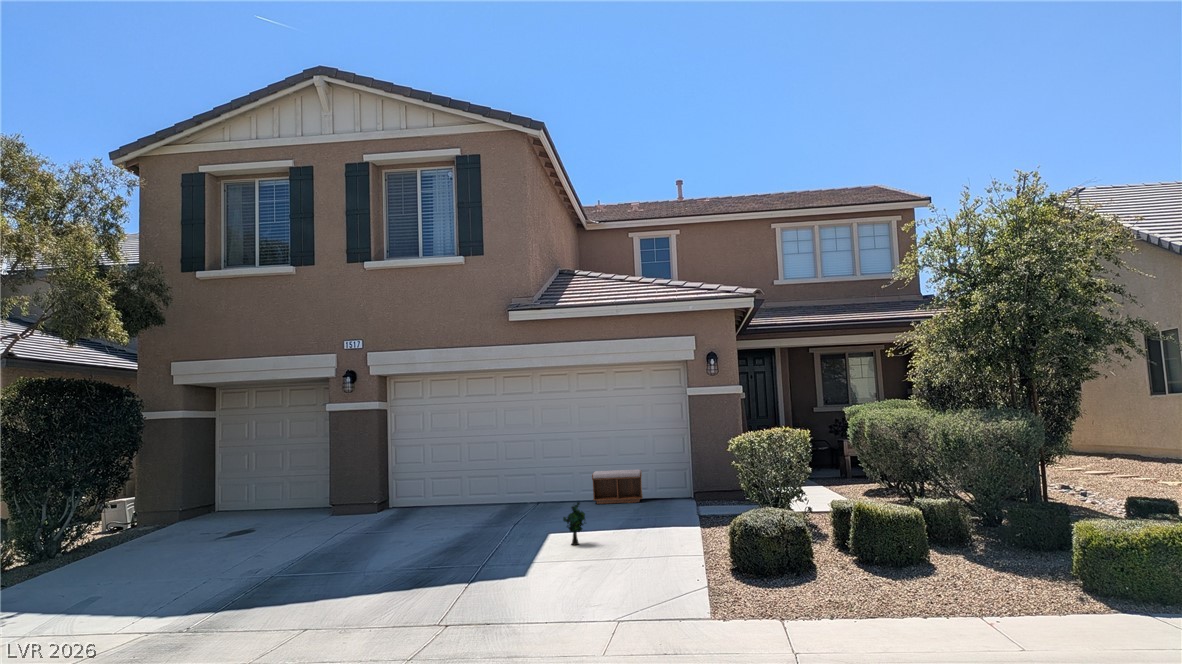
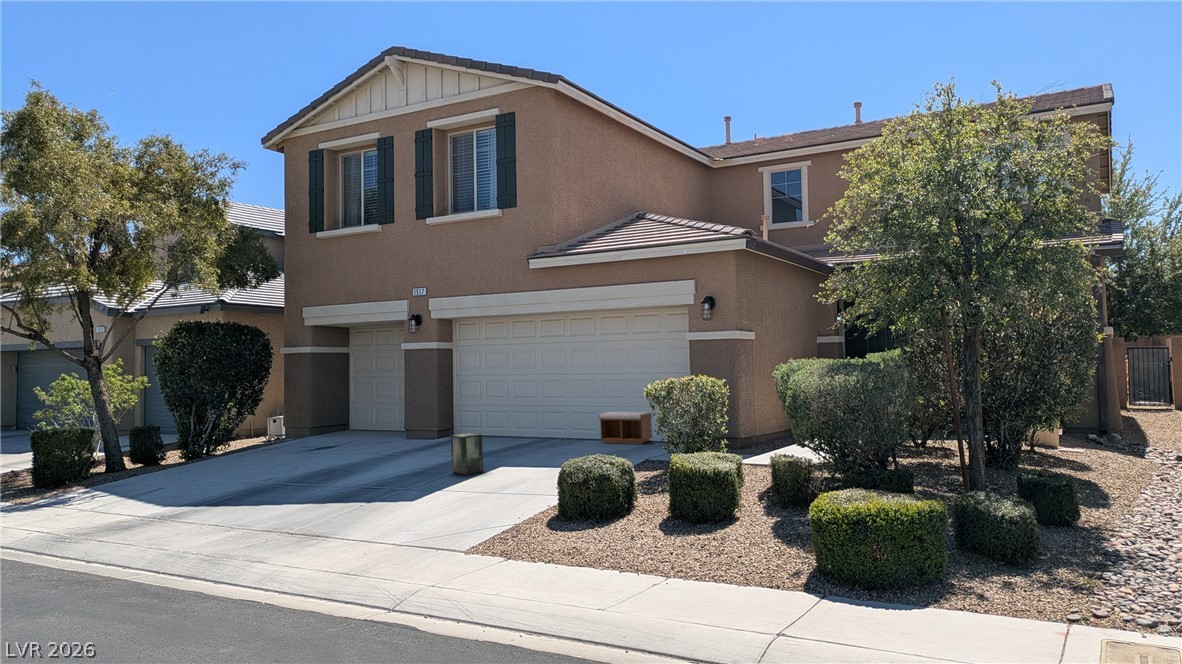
storage box: none [495,501,531,548] -> present [451,433,483,474]
decorative plant: present [563,502,585,545] -> none [496,438,519,477]

